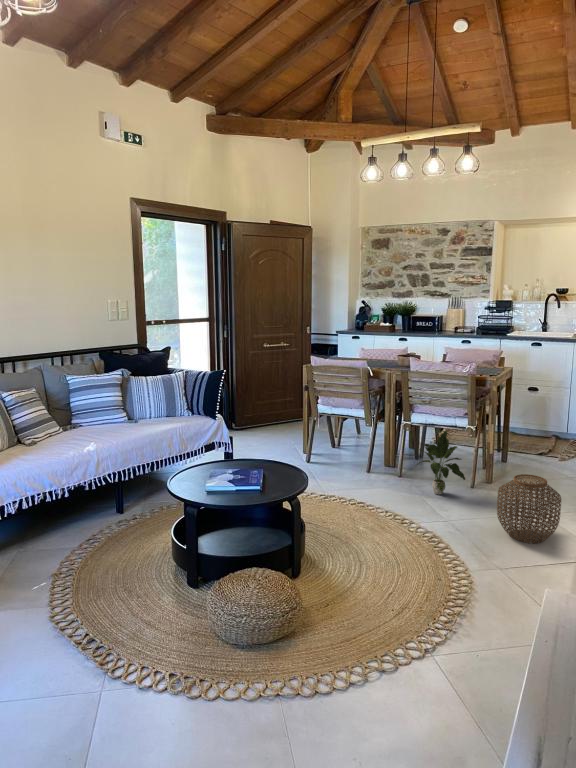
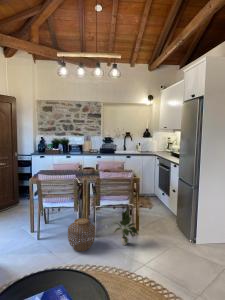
woven basket: present [497,474,561,543] -> present [68,218,95,251]

